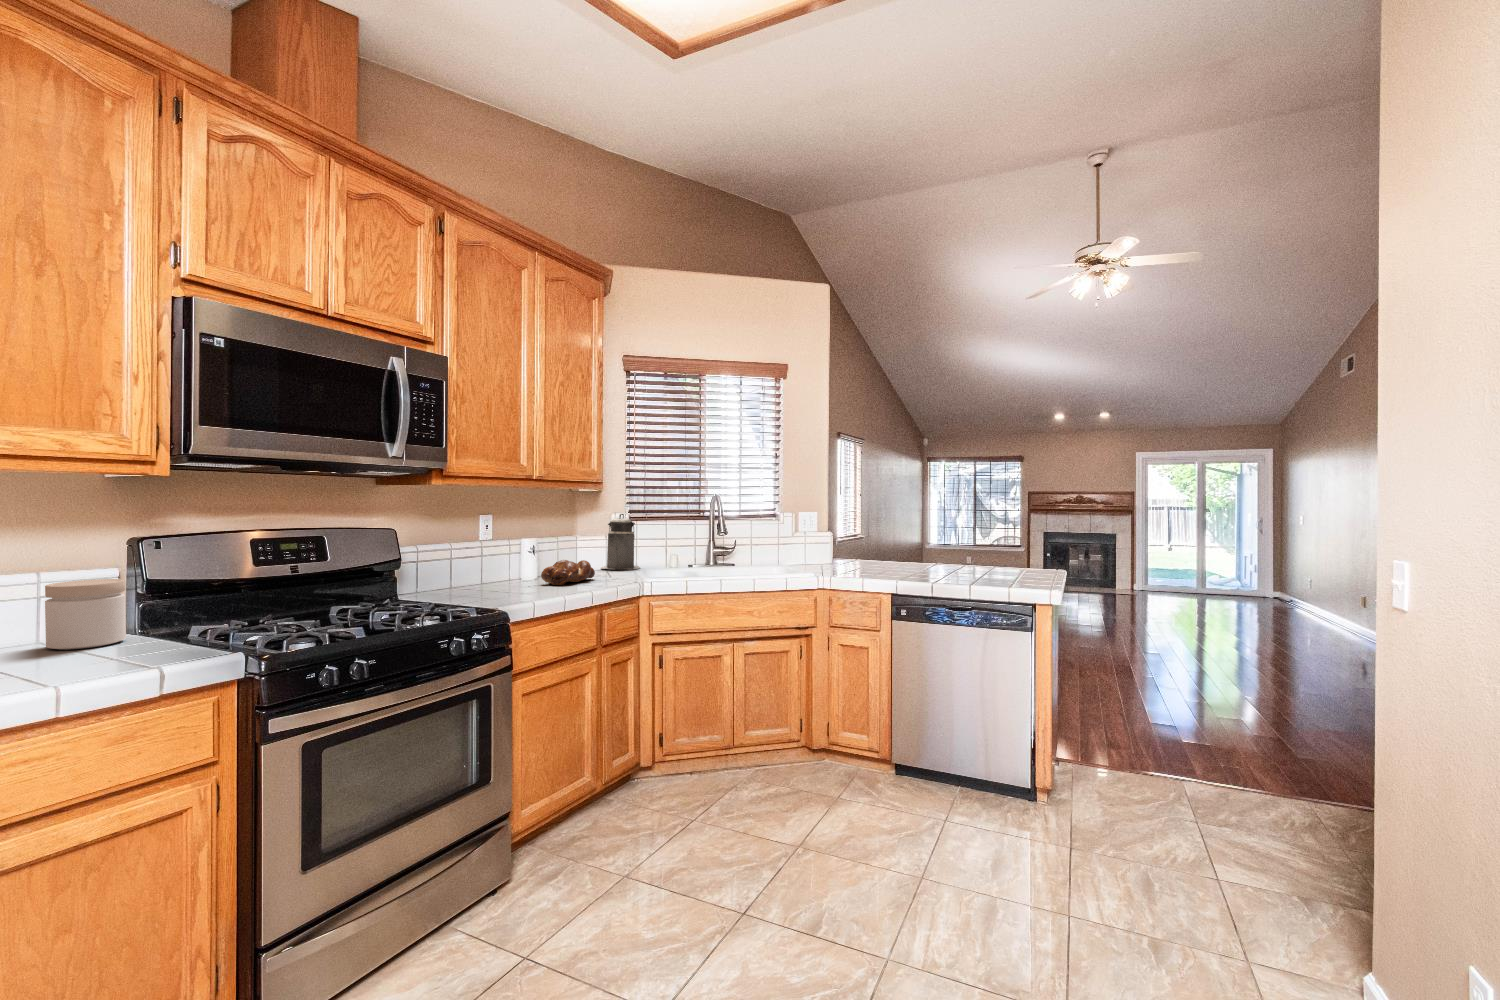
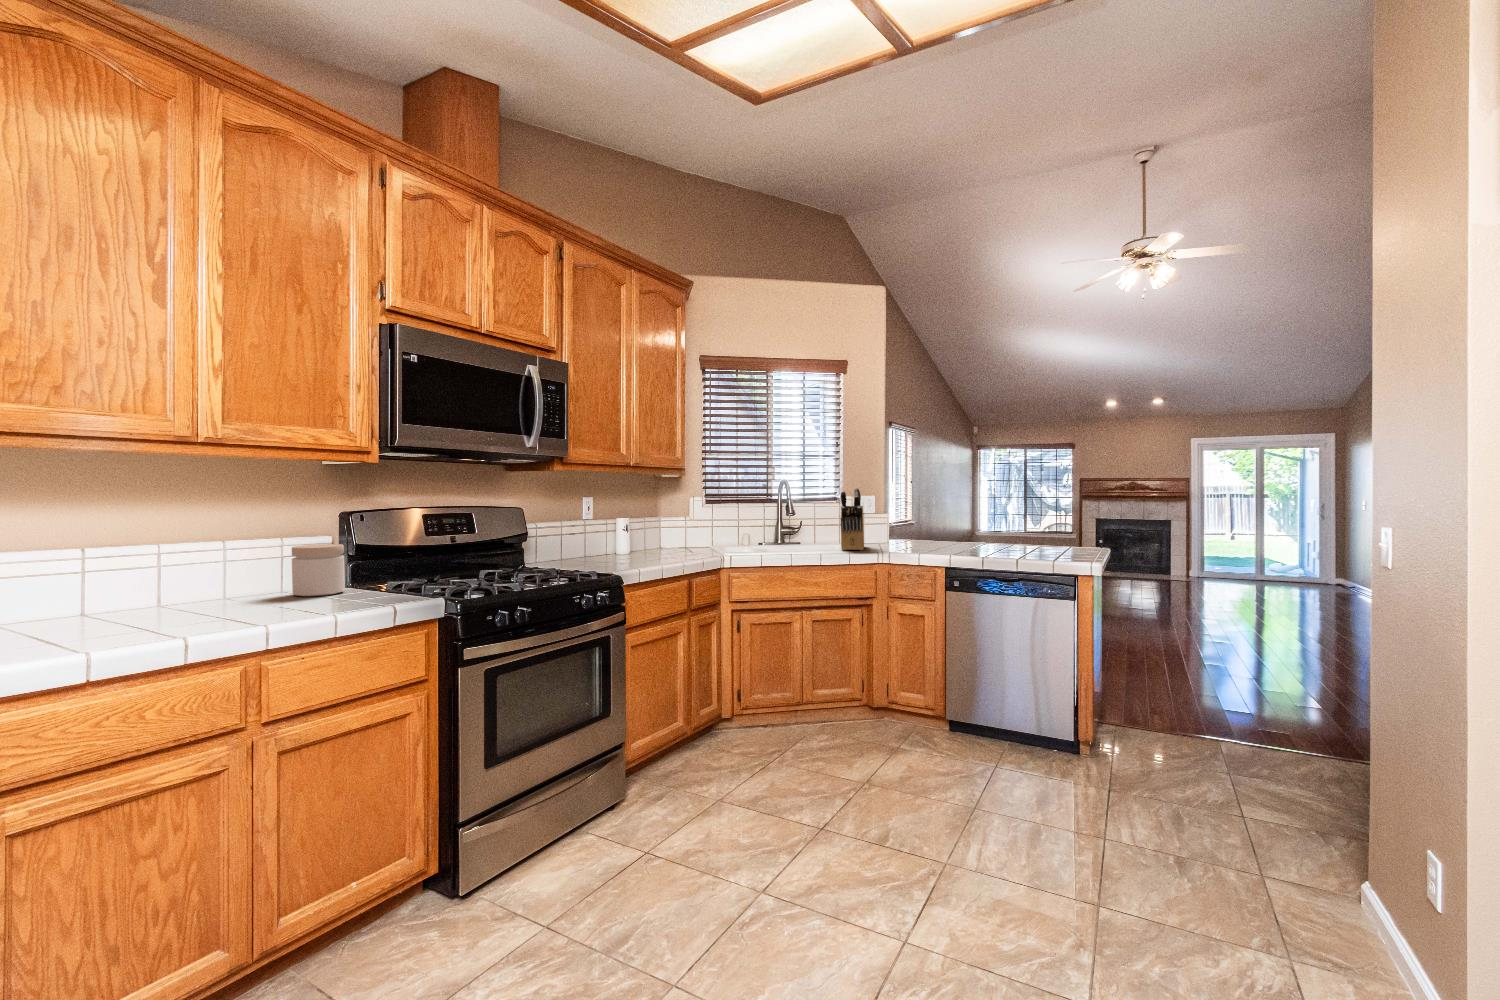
knife block: none [775,505,802,575] -> present [841,488,864,550]
canister: present [601,514,640,569] -> none [682,497,717,547]
bread loaf: present [541,560,595,585] -> none [638,536,682,558]

